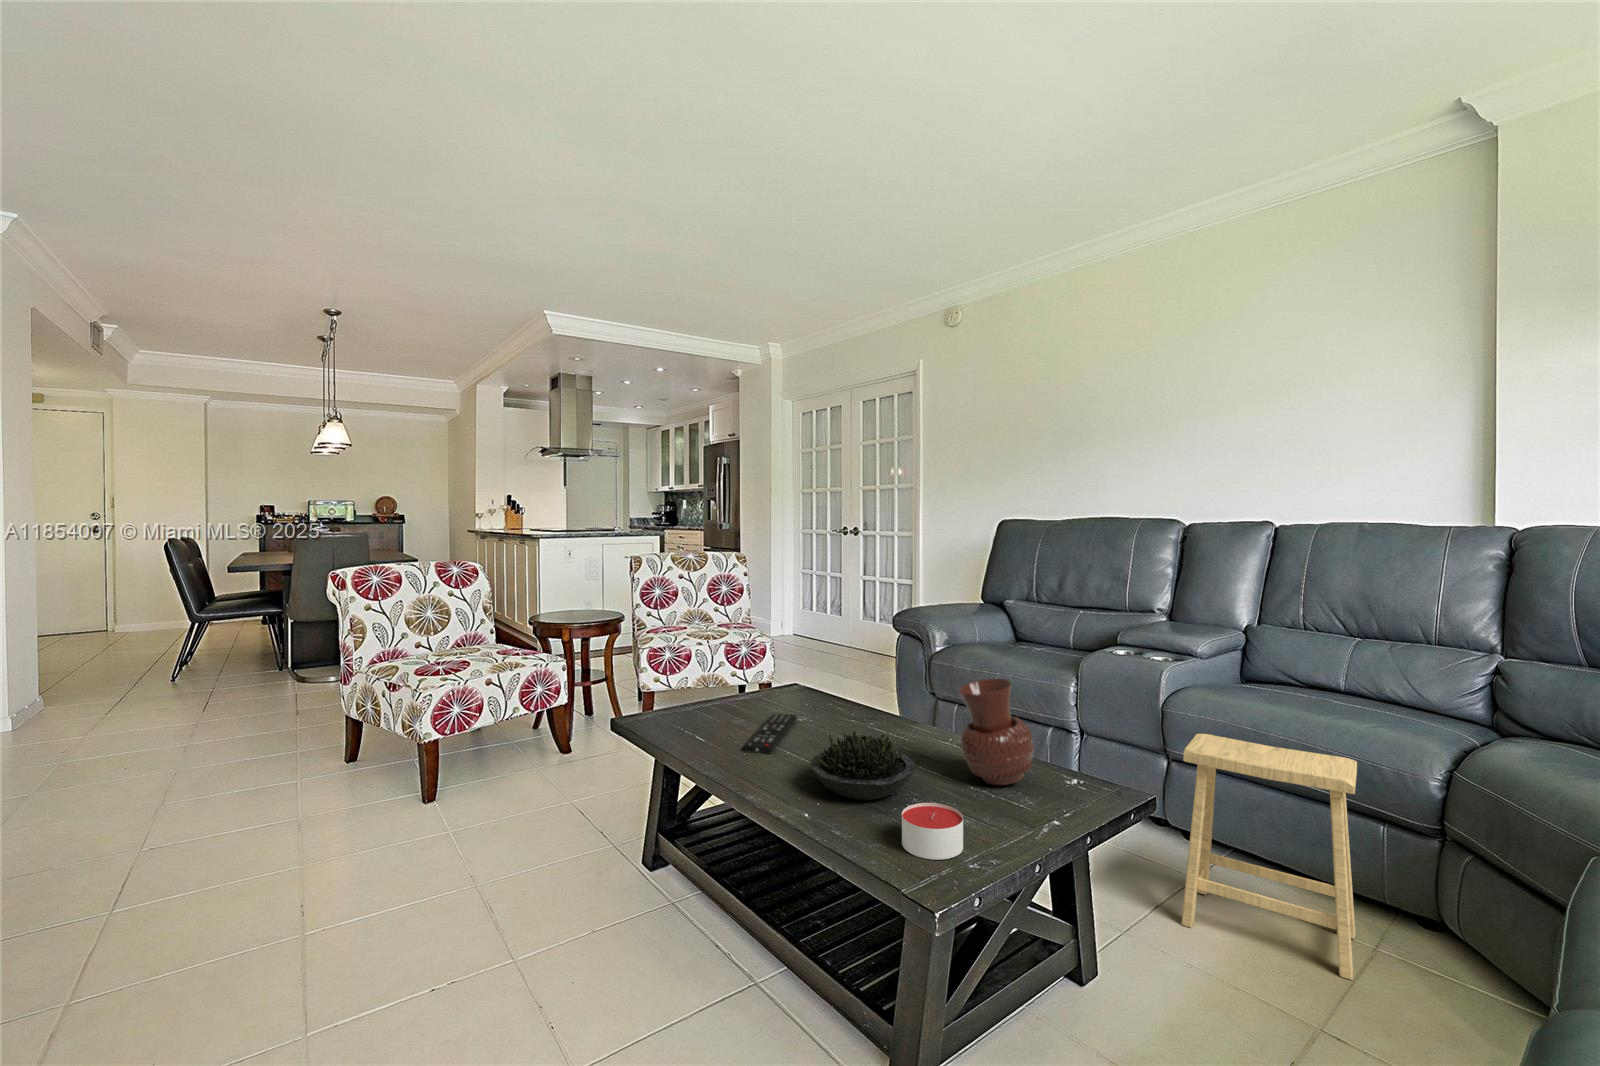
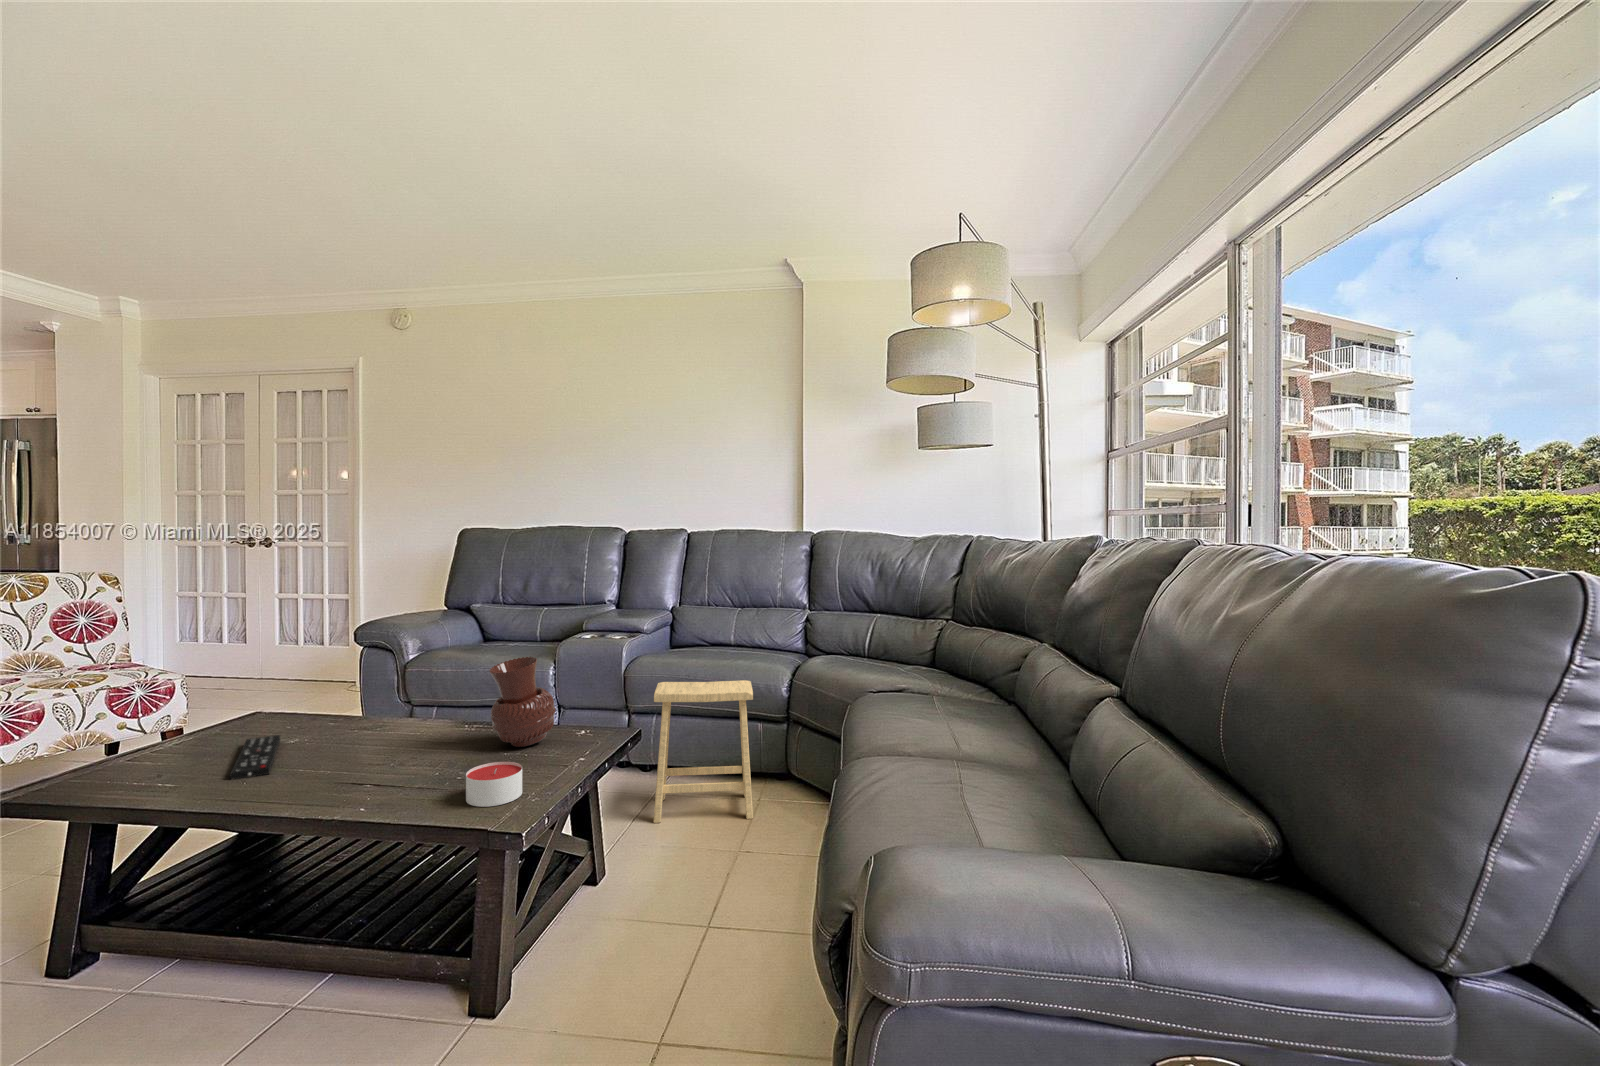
succulent plant: present [811,731,915,800] -> none [342,723,458,787]

